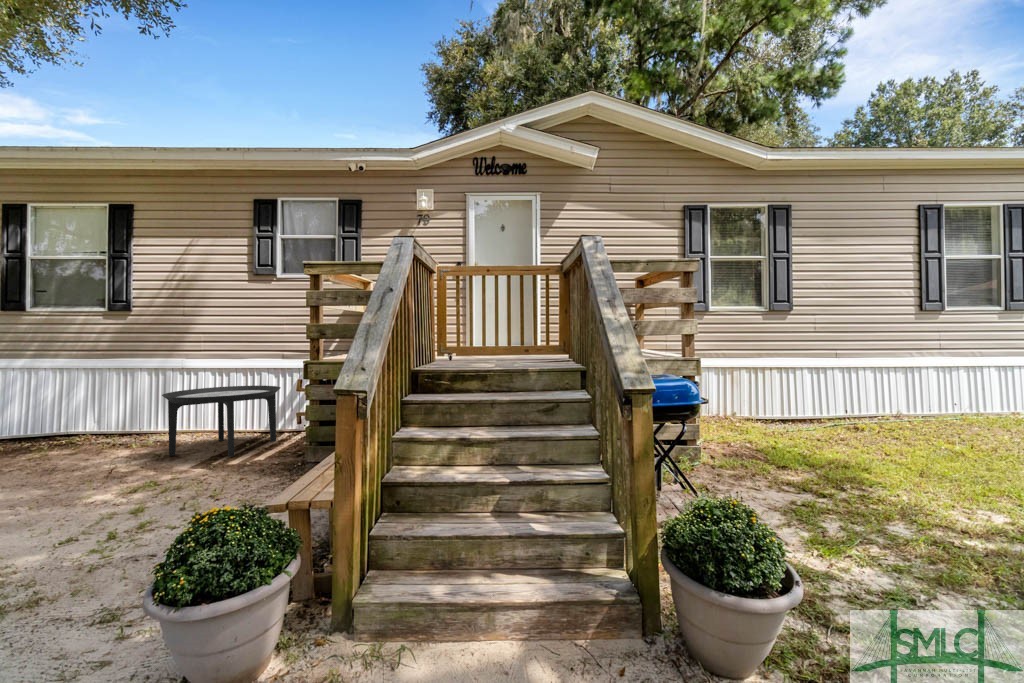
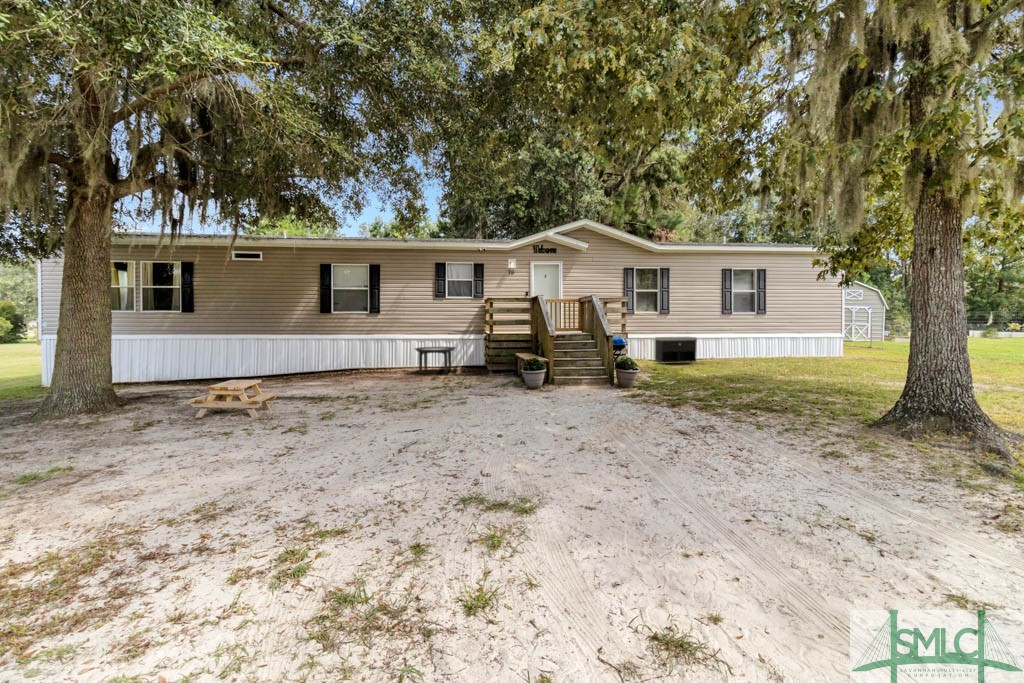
storage bench: none [759,363,876,432] -> present [655,337,697,364]

